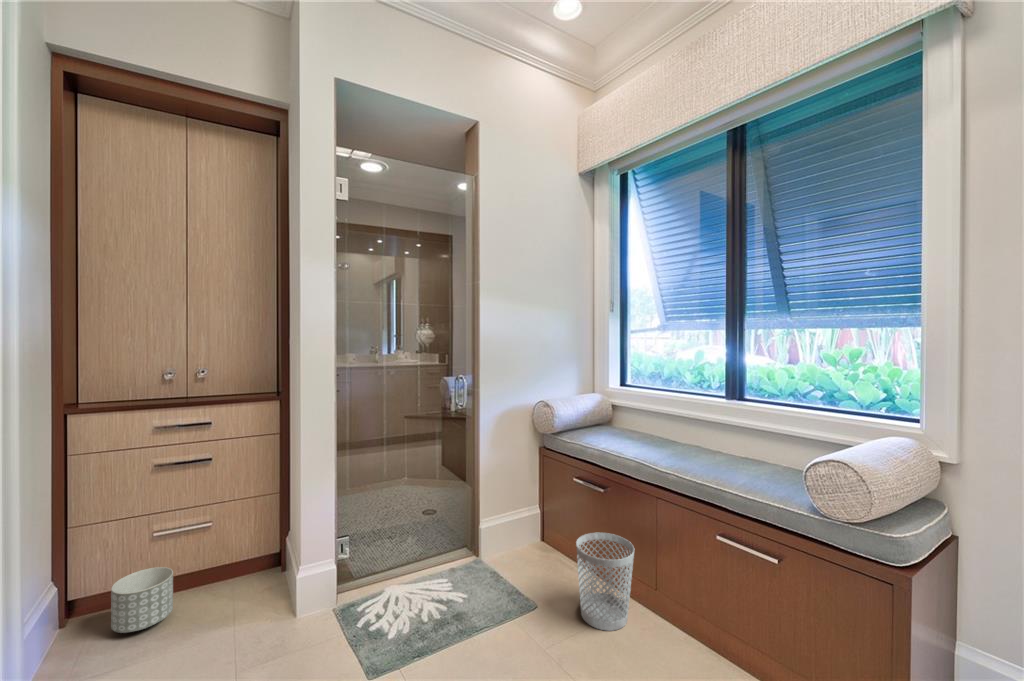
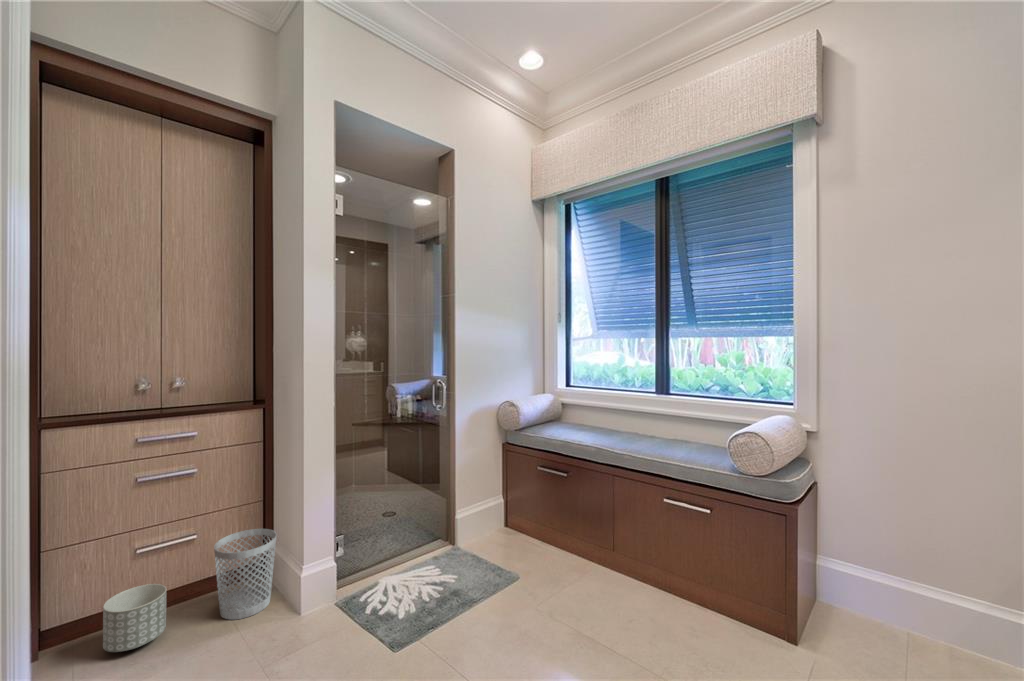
wastebasket: present [576,533,634,631] -> present [214,529,277,620]

